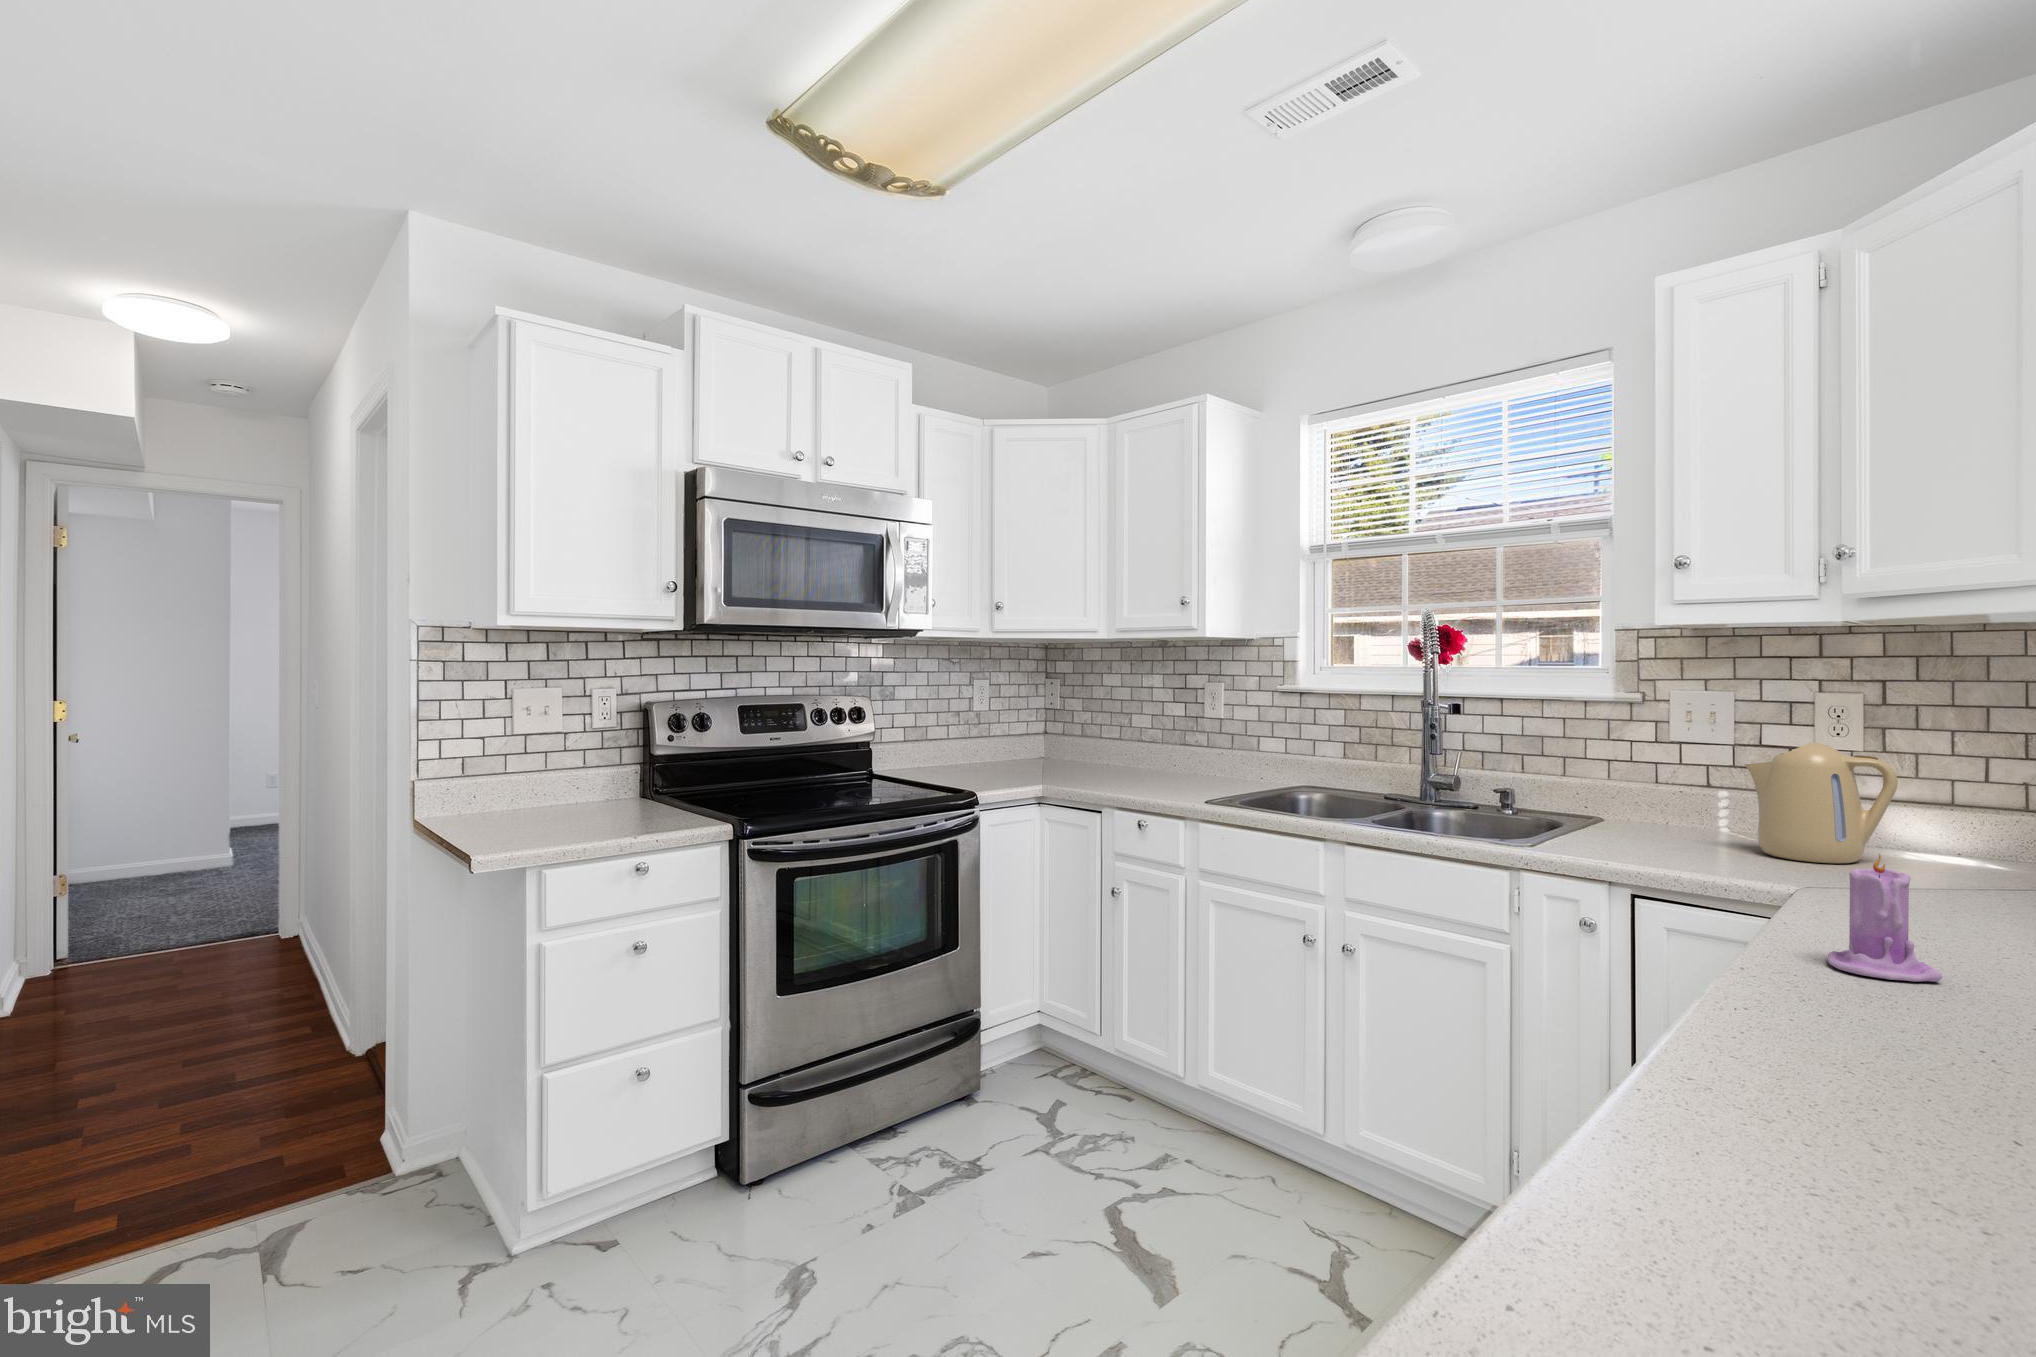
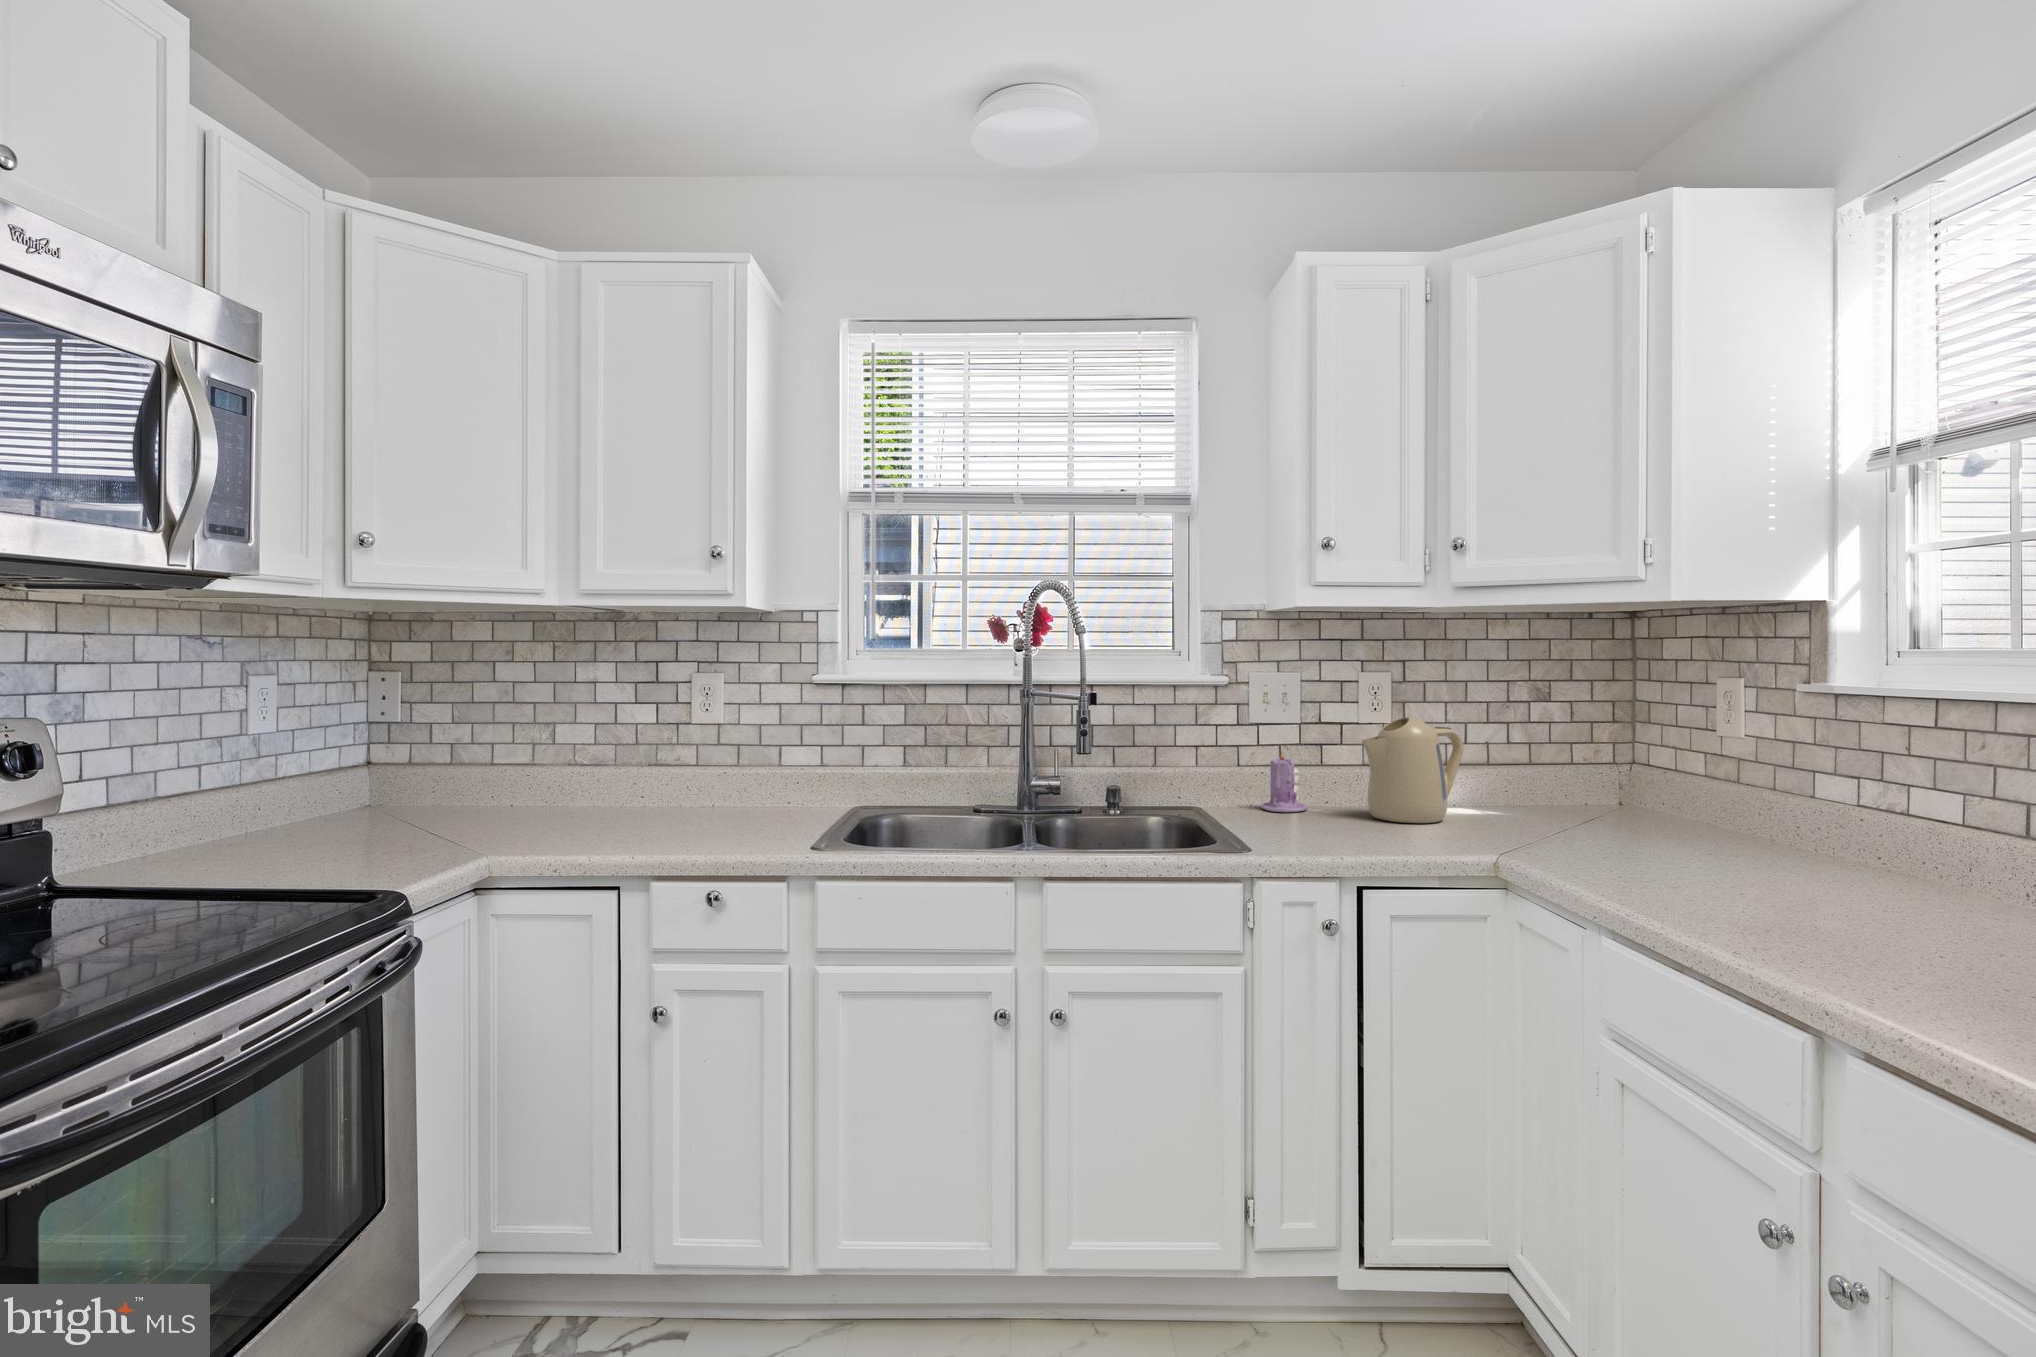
candle: present [1828,854,1942,982] -> present [1261,752,1308,812]

